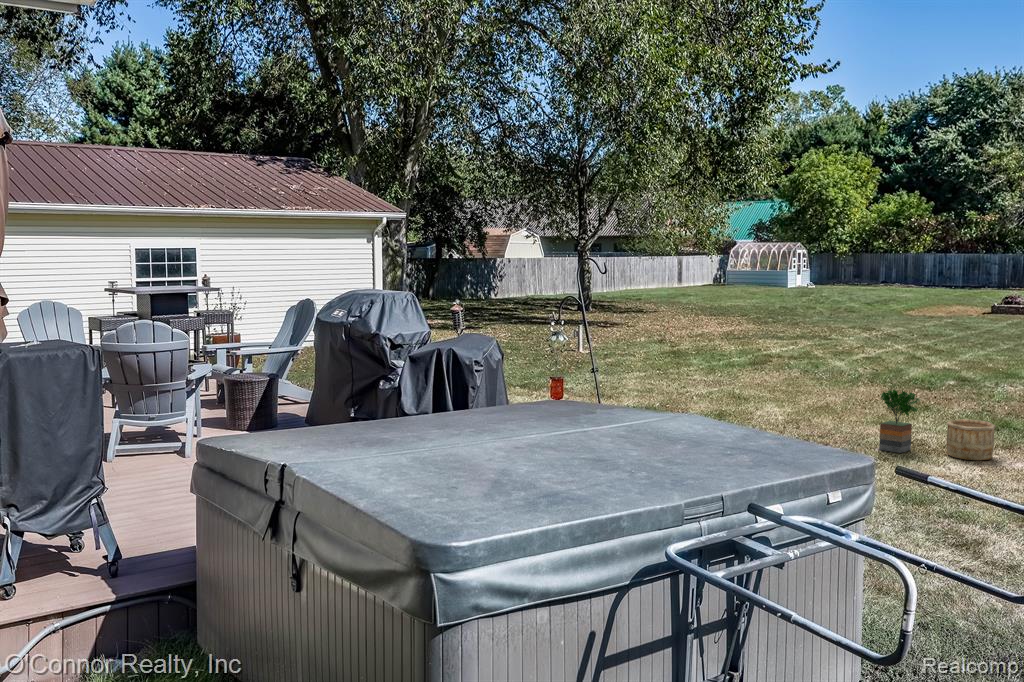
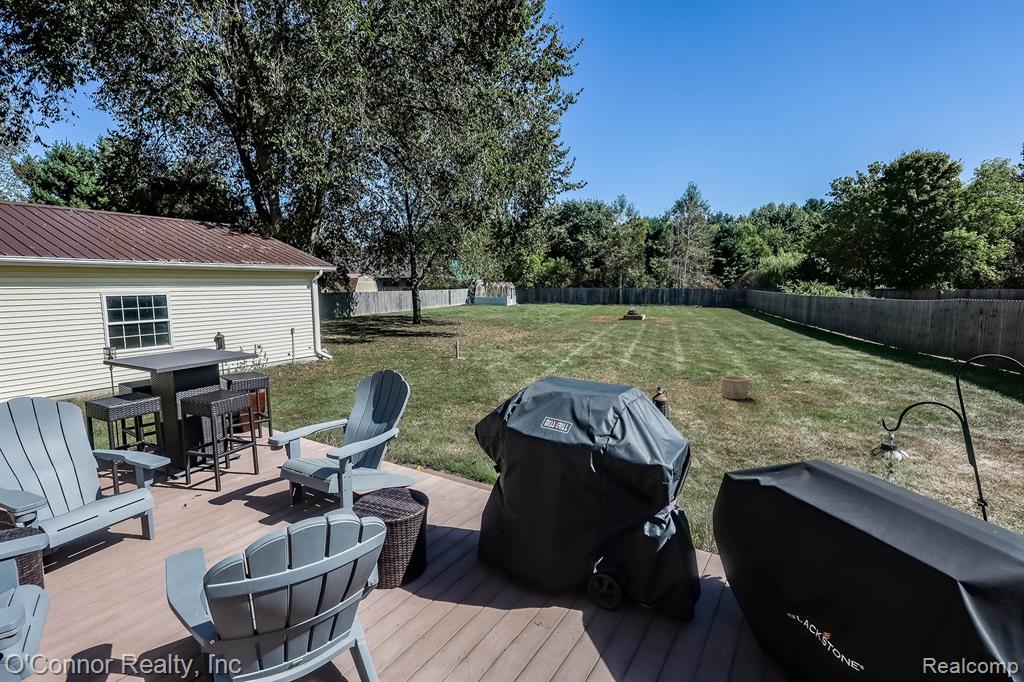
potted tree: present [879,390,920,453] -> none [682,361,708,398]

